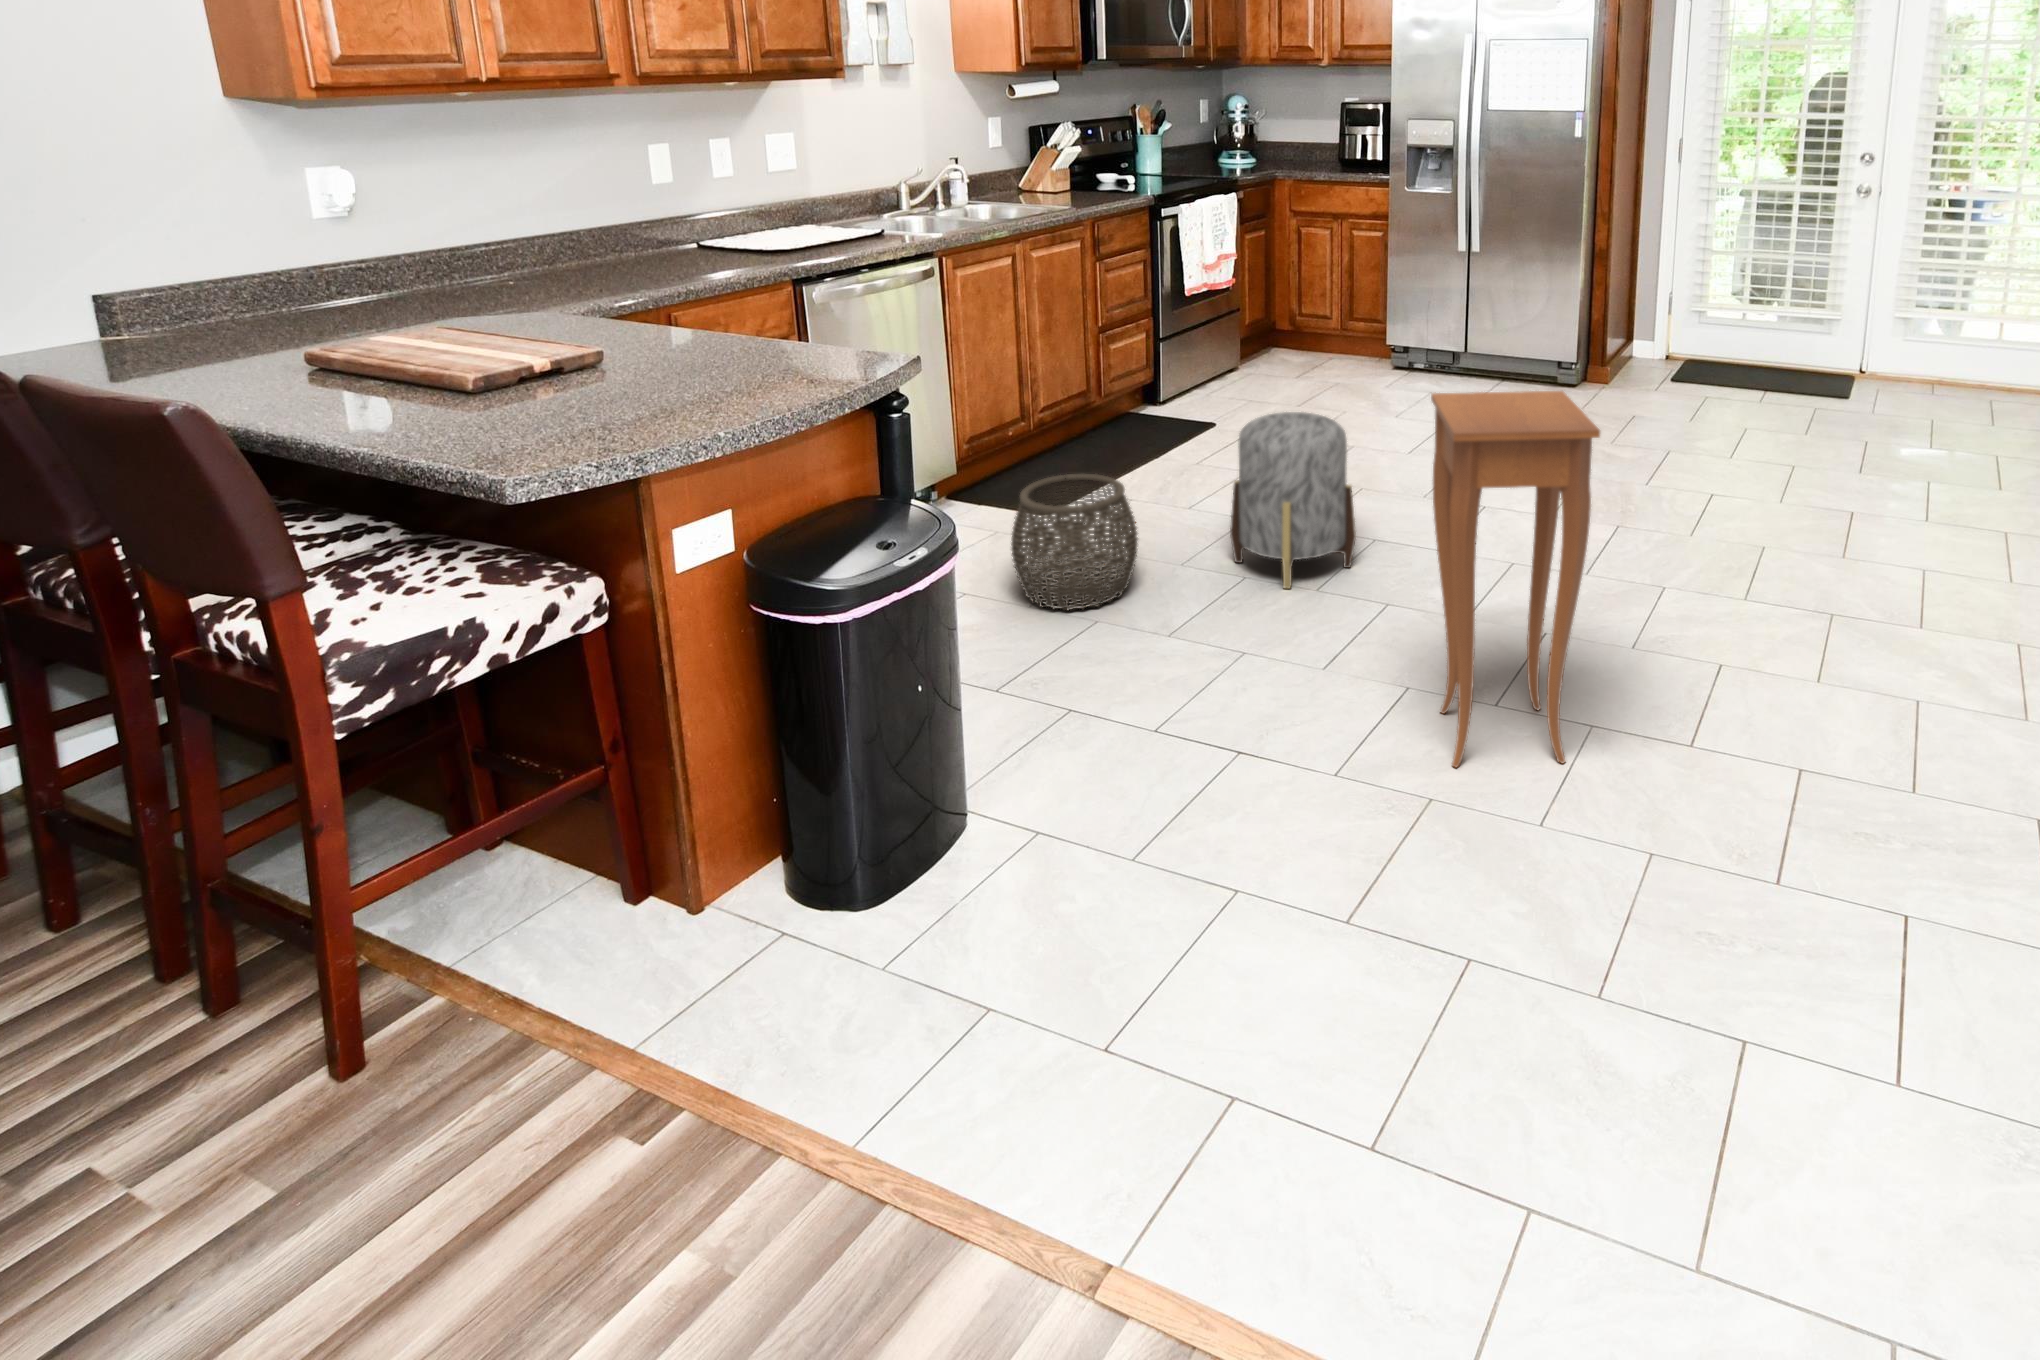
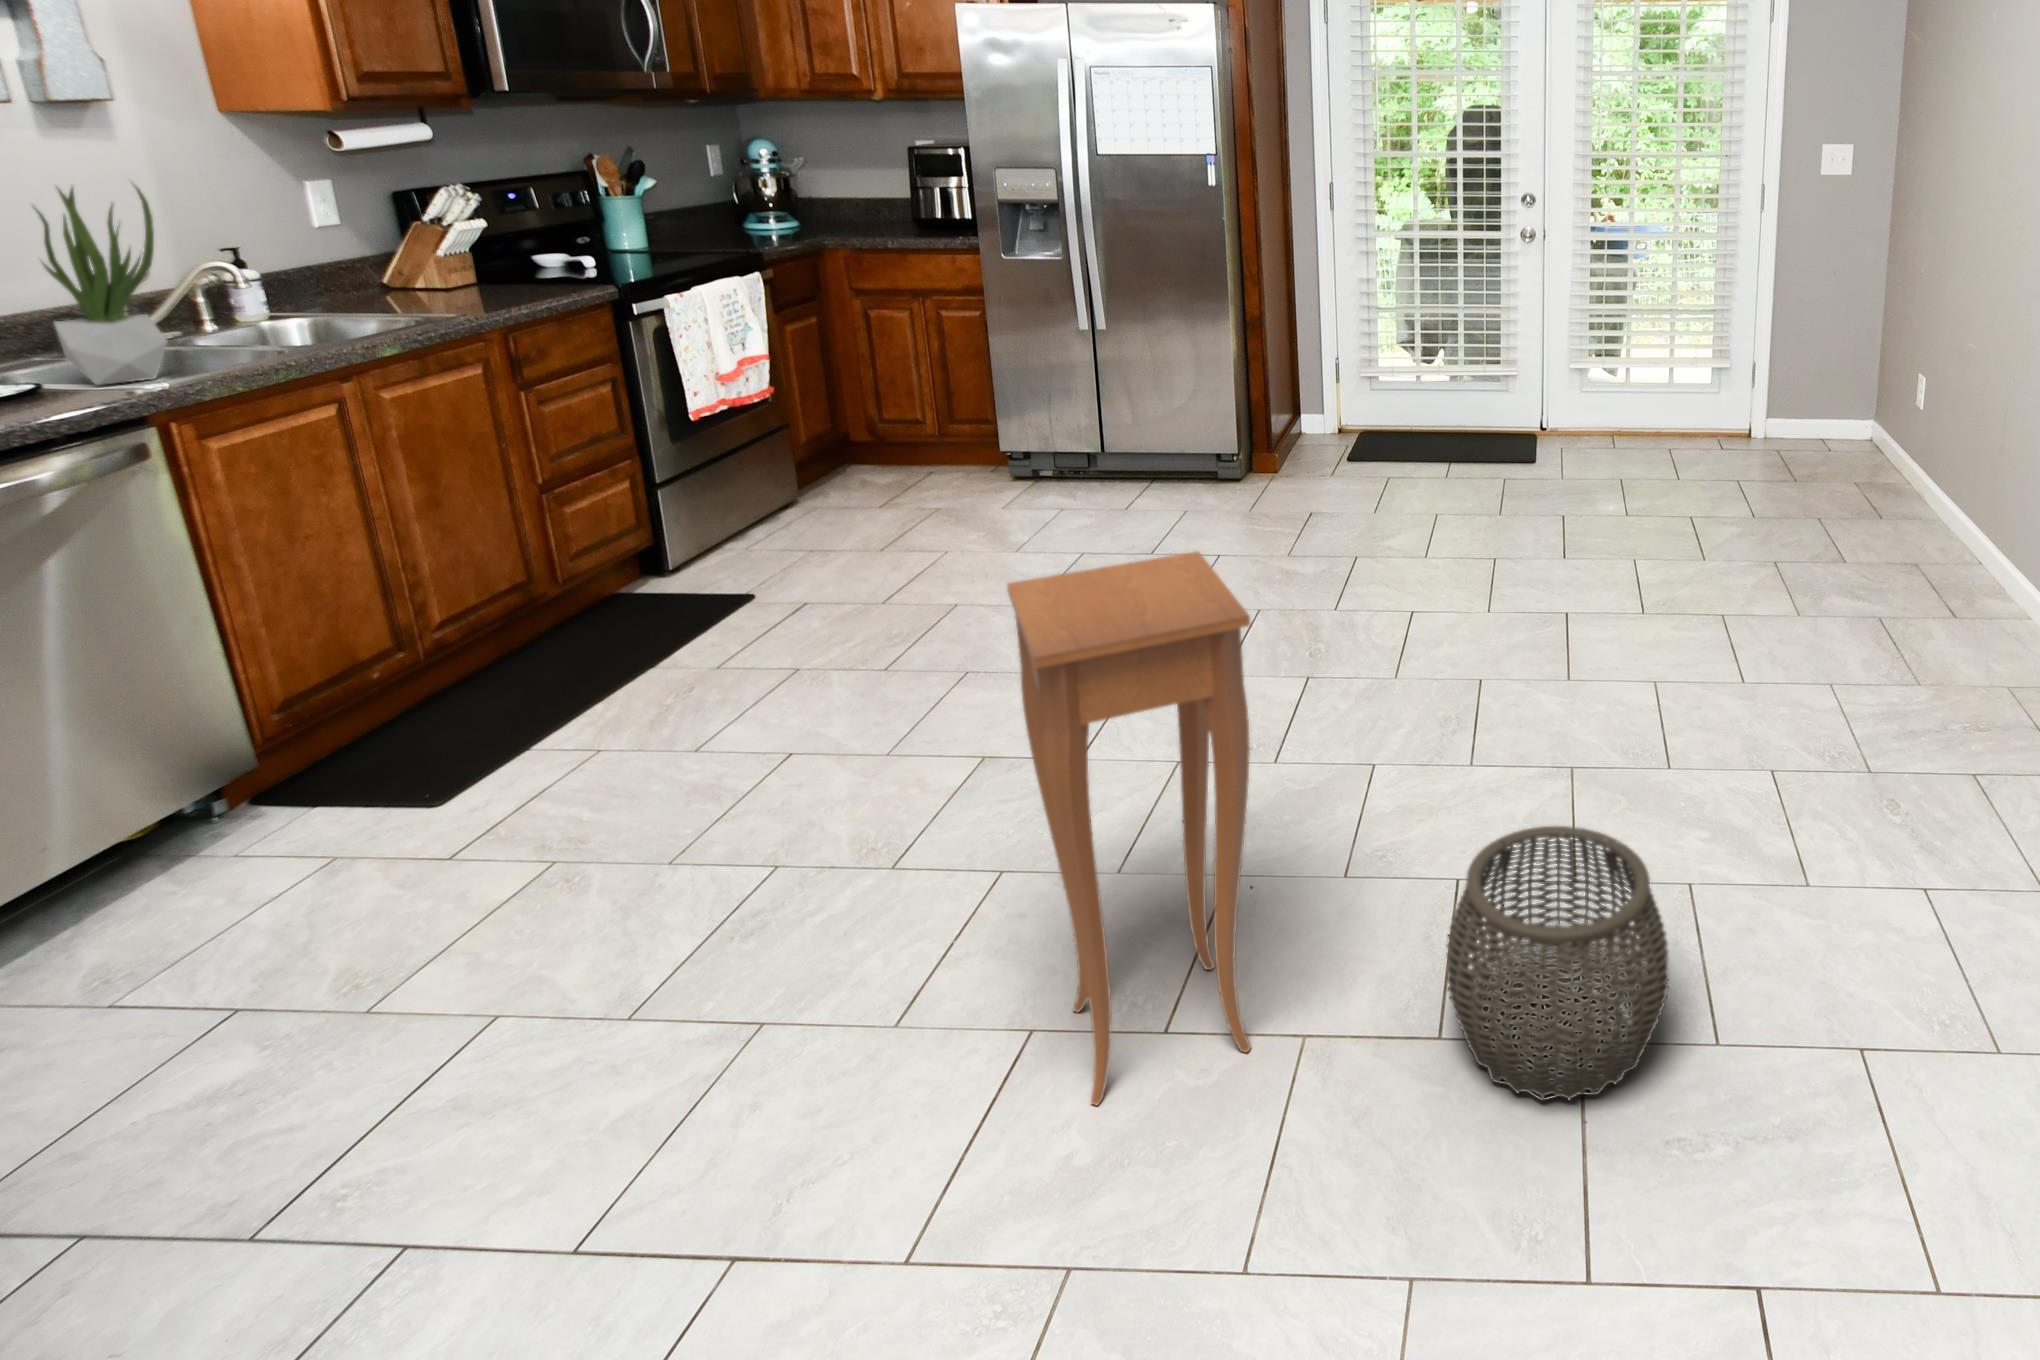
potted plant: none [892,110,943,233] -> present [33,186,167,385]
stool: present [1230,412,1356,589] -> none [745,592,949,849]
woven basket: present [1011,474,1138,610] -> present [1447,826,1669,1100]

